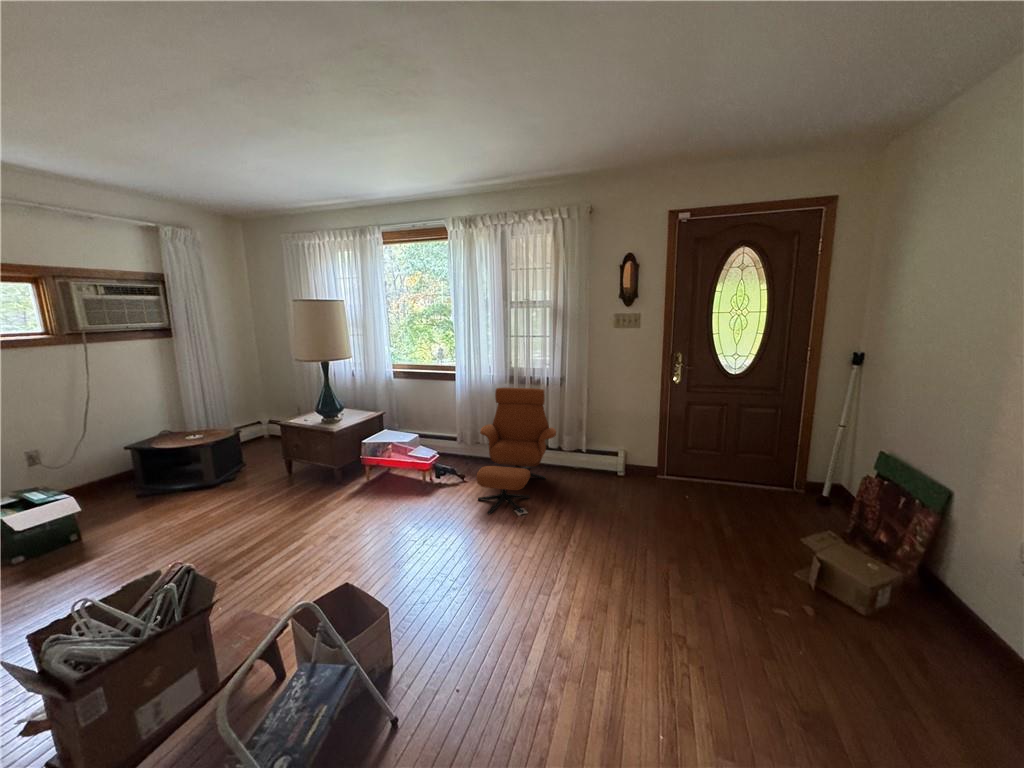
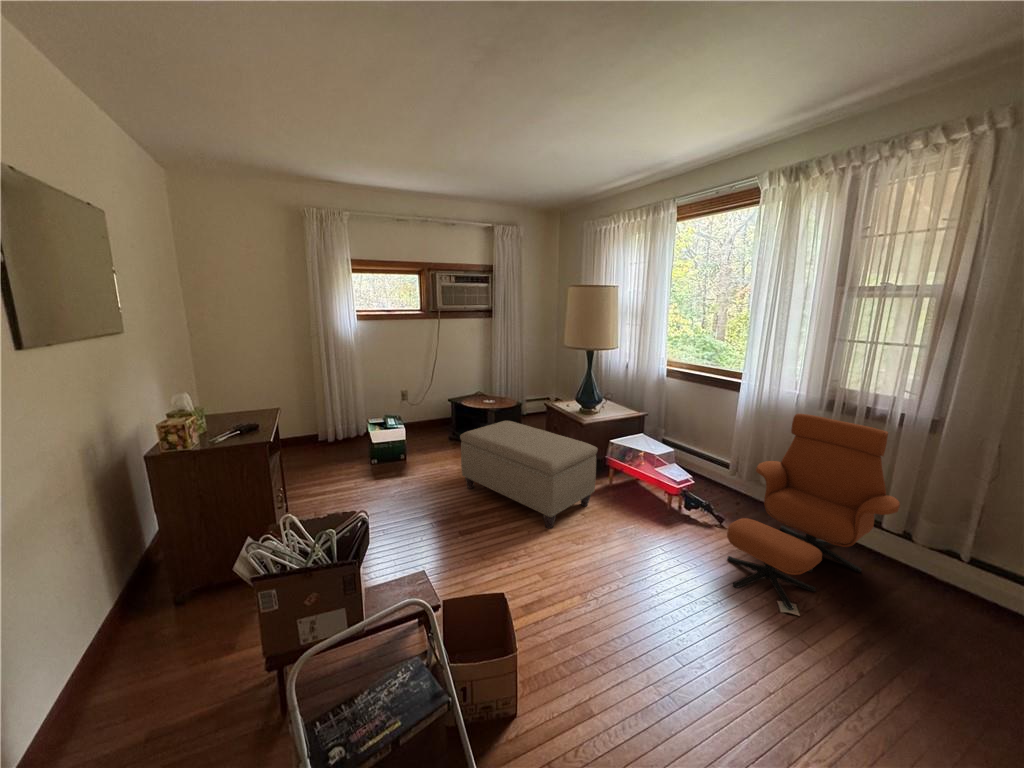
ottoman: none [191,447,363,536] -> present [460,421,597,528]

